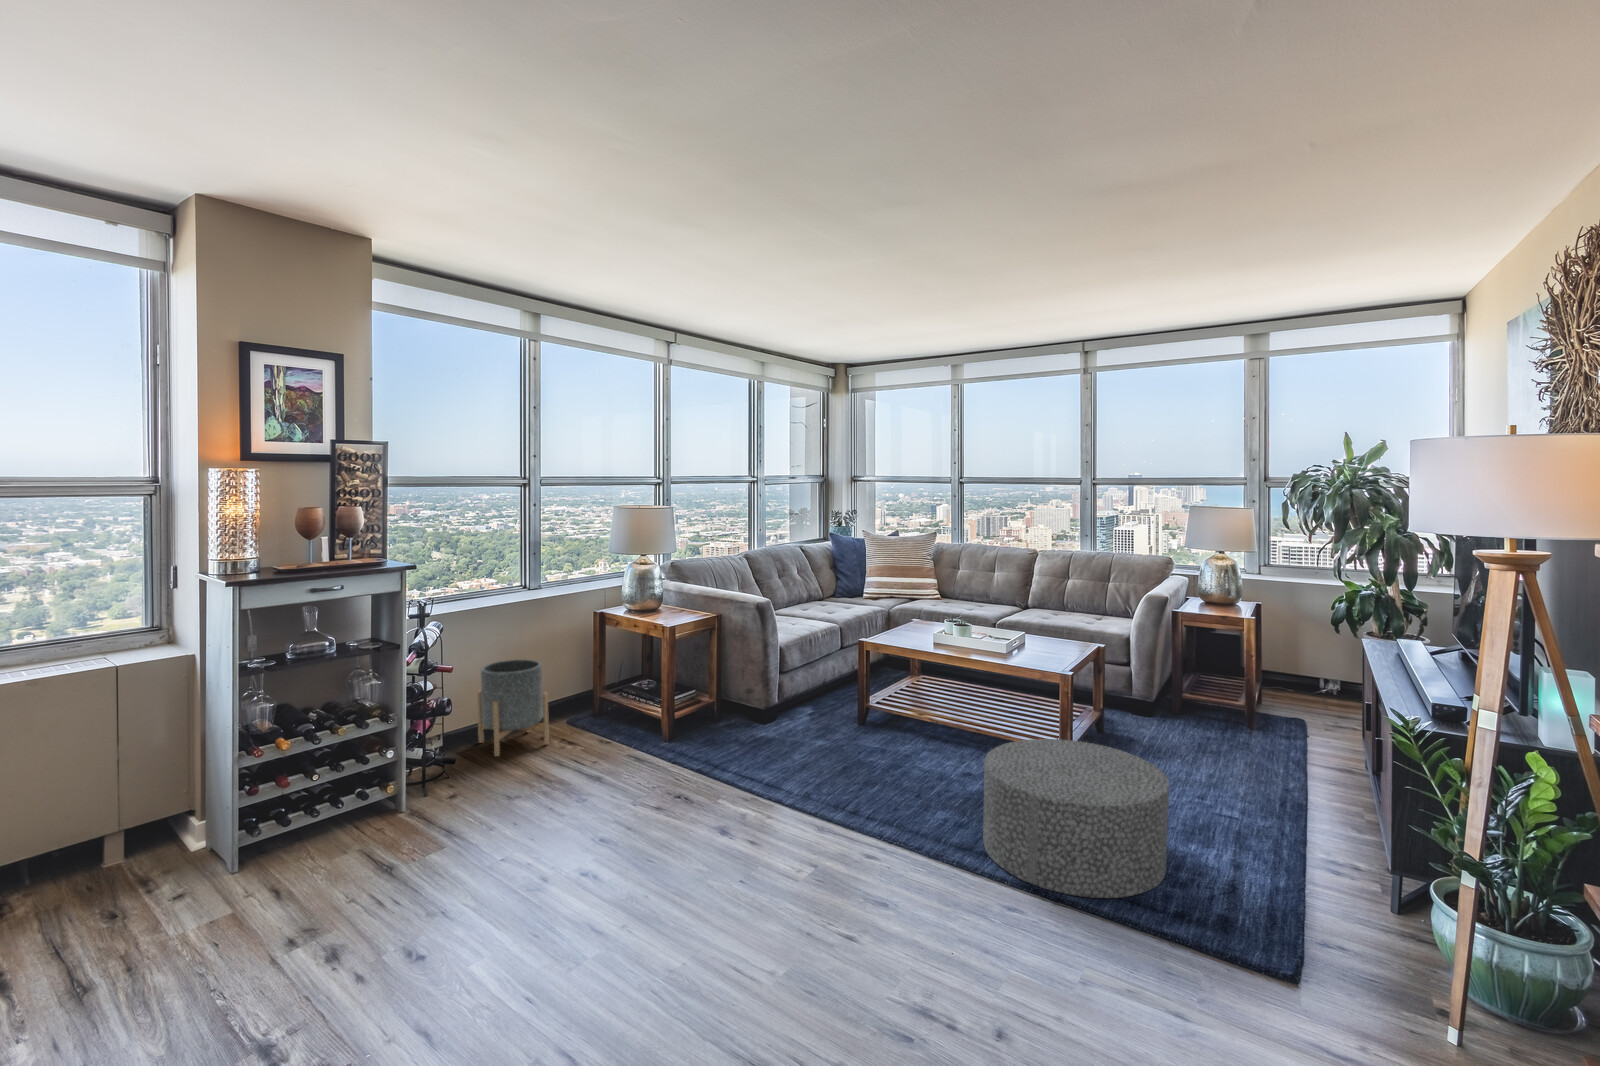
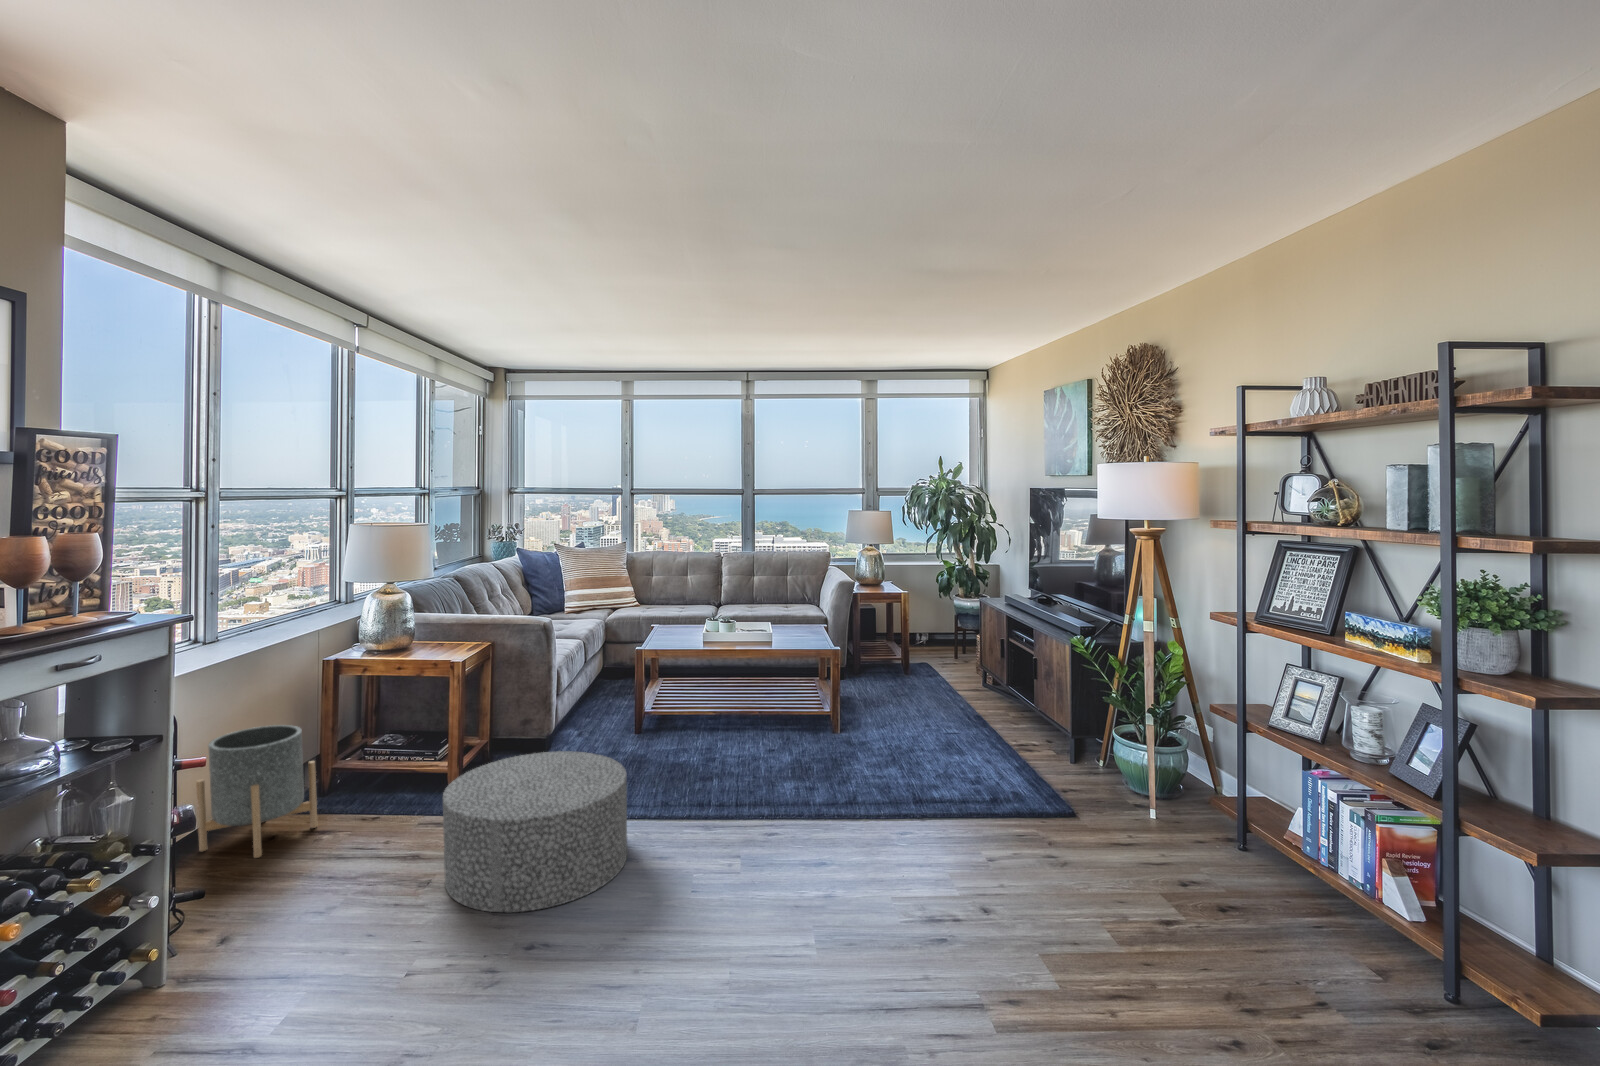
ottoman: present [983,739,1169,898] -> present [443,751,627,912]

